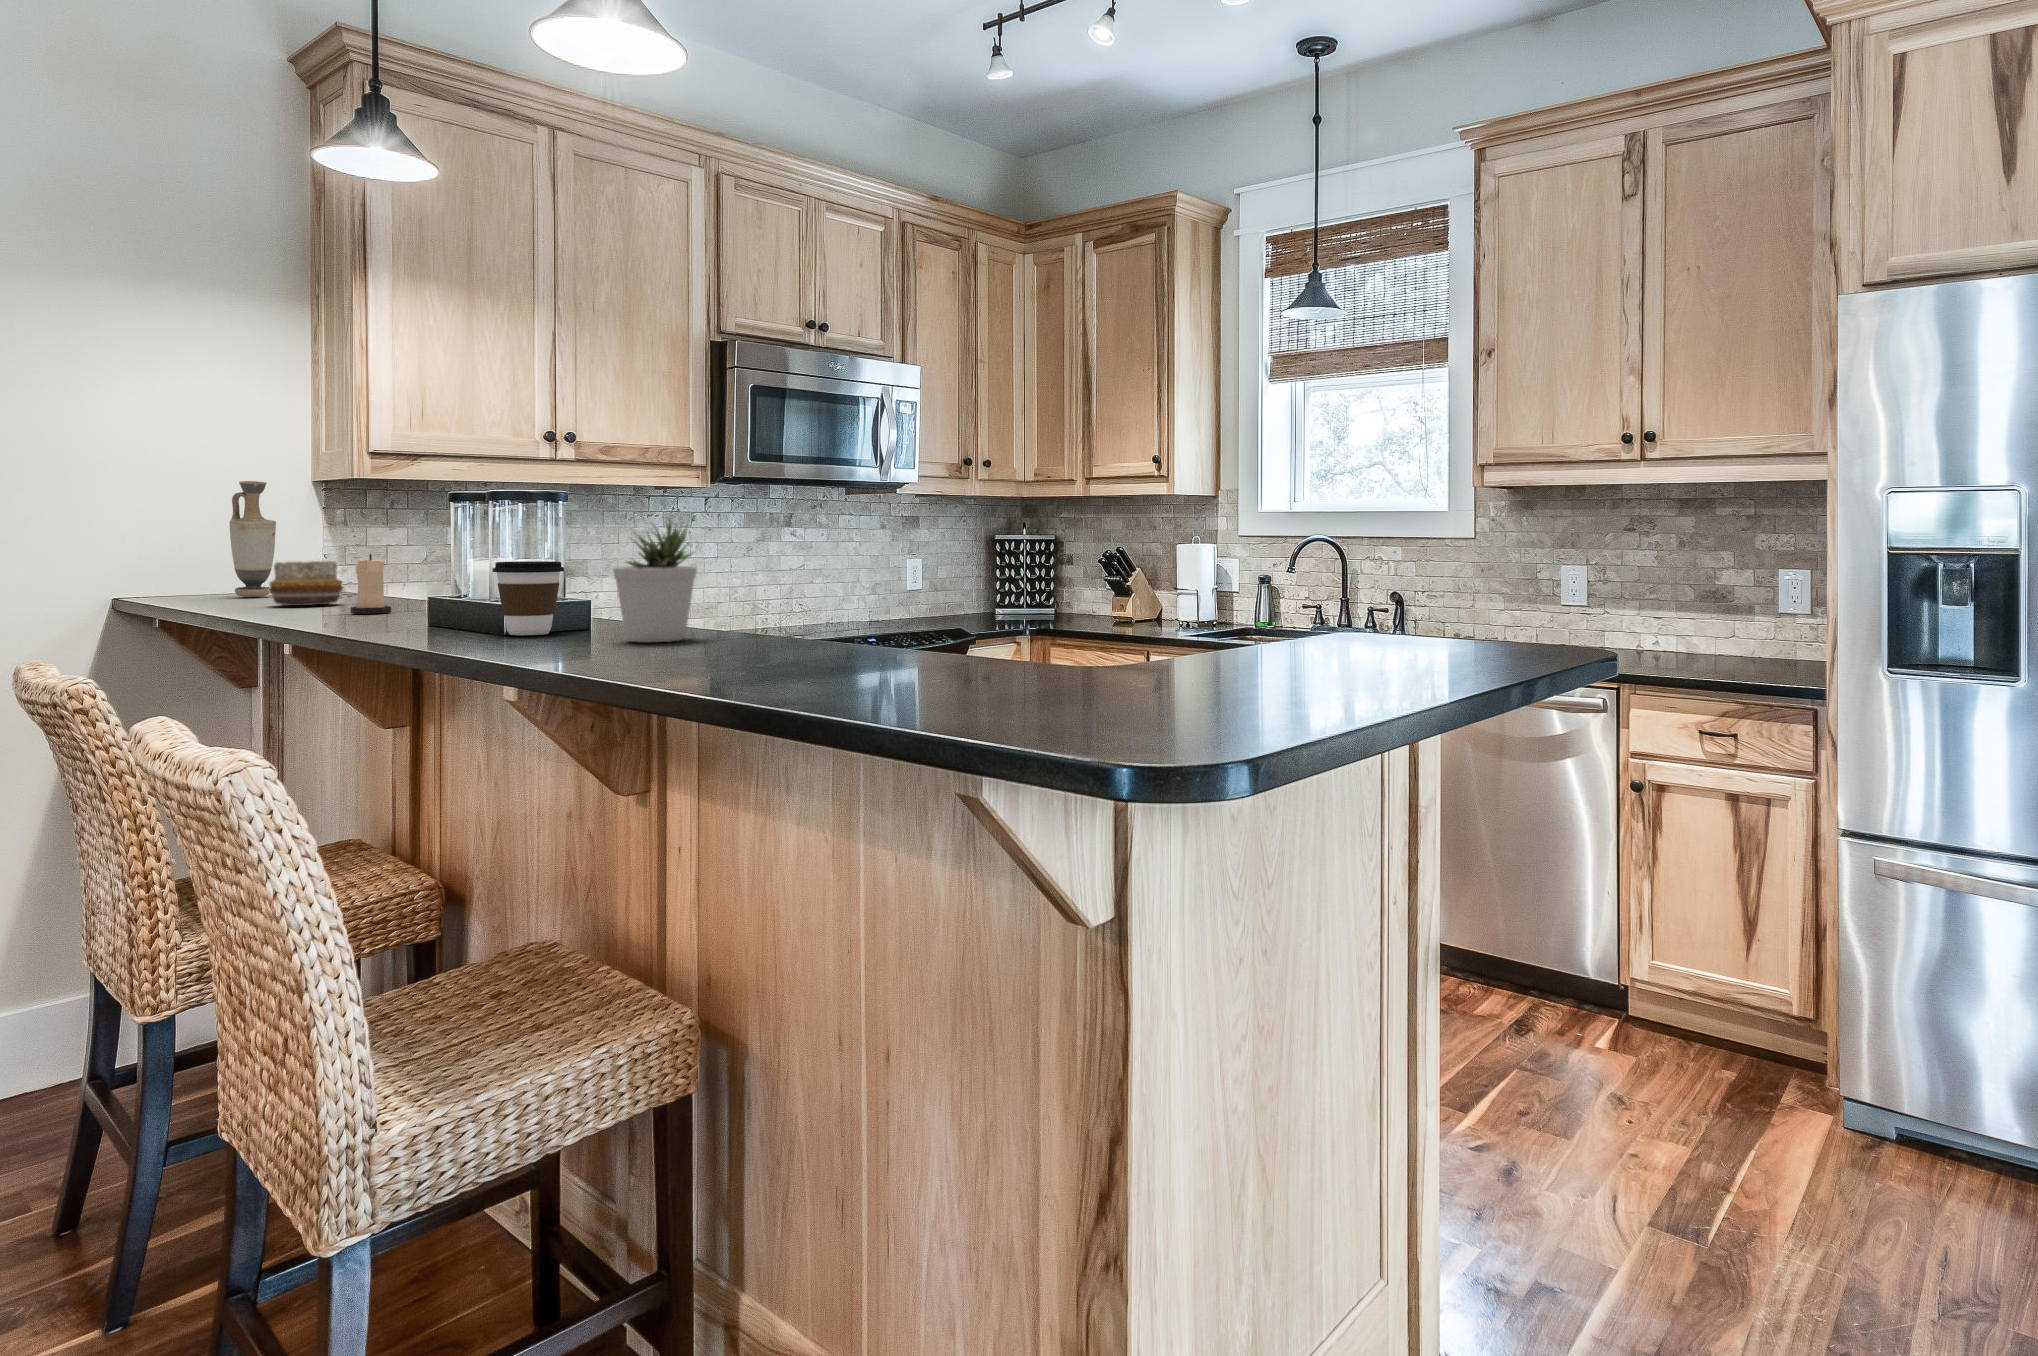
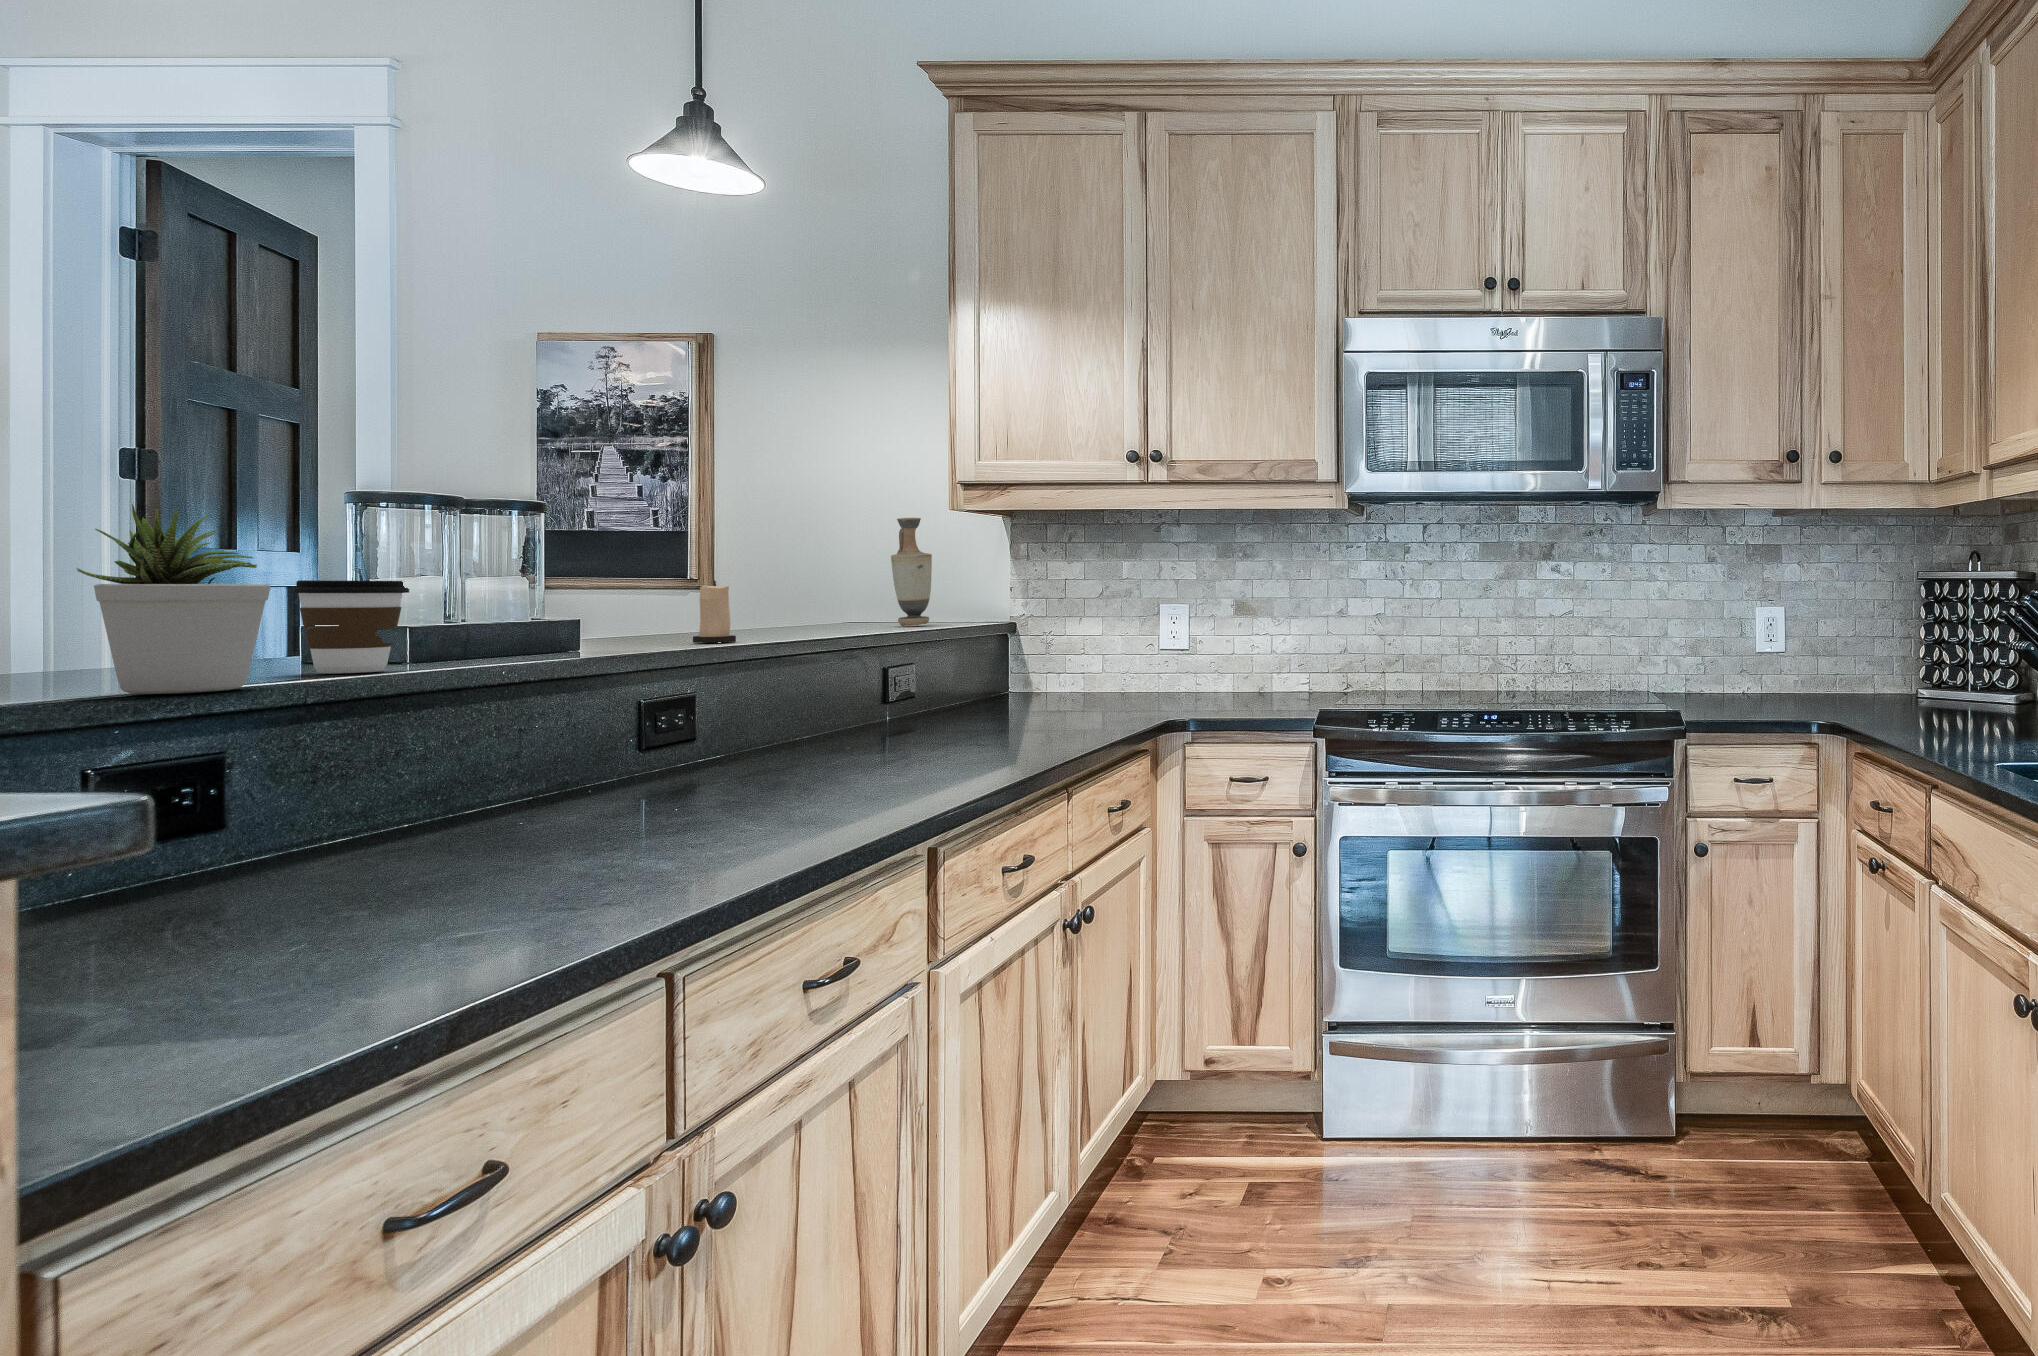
decorative bowl: present [269,561,343,606] -> none [777,591,849,634]

